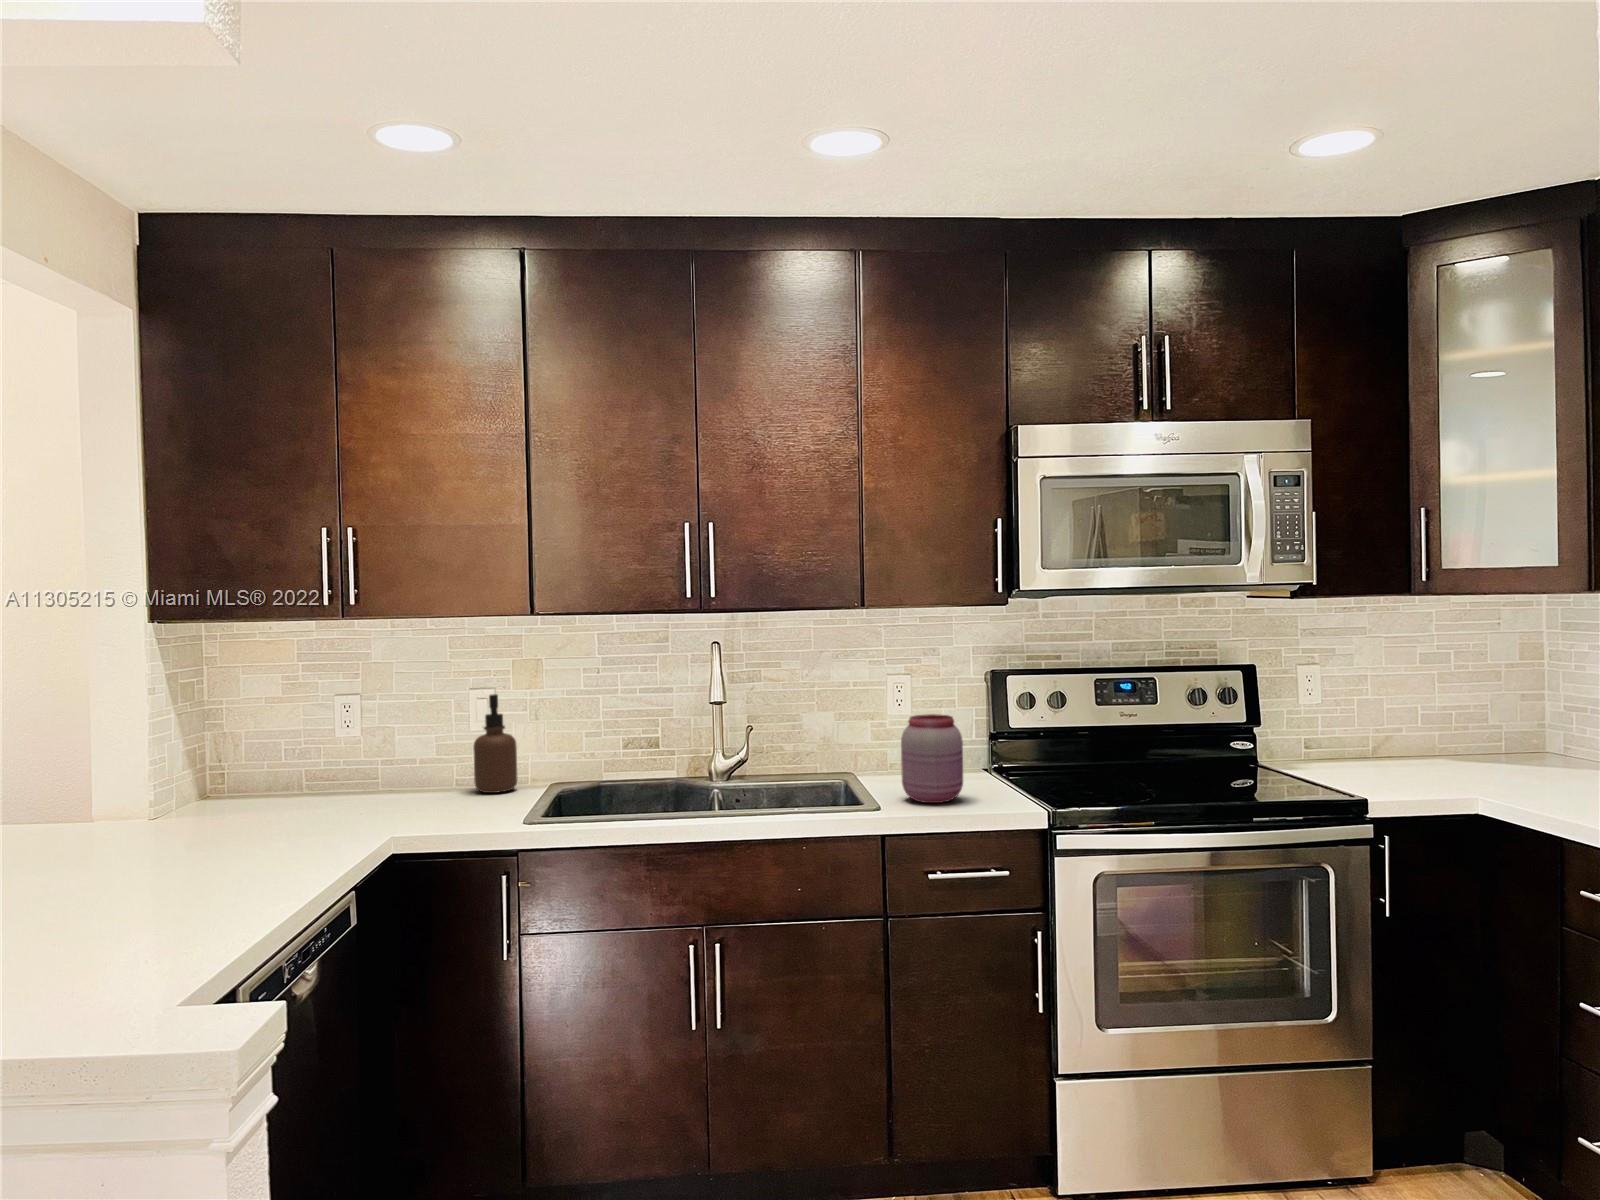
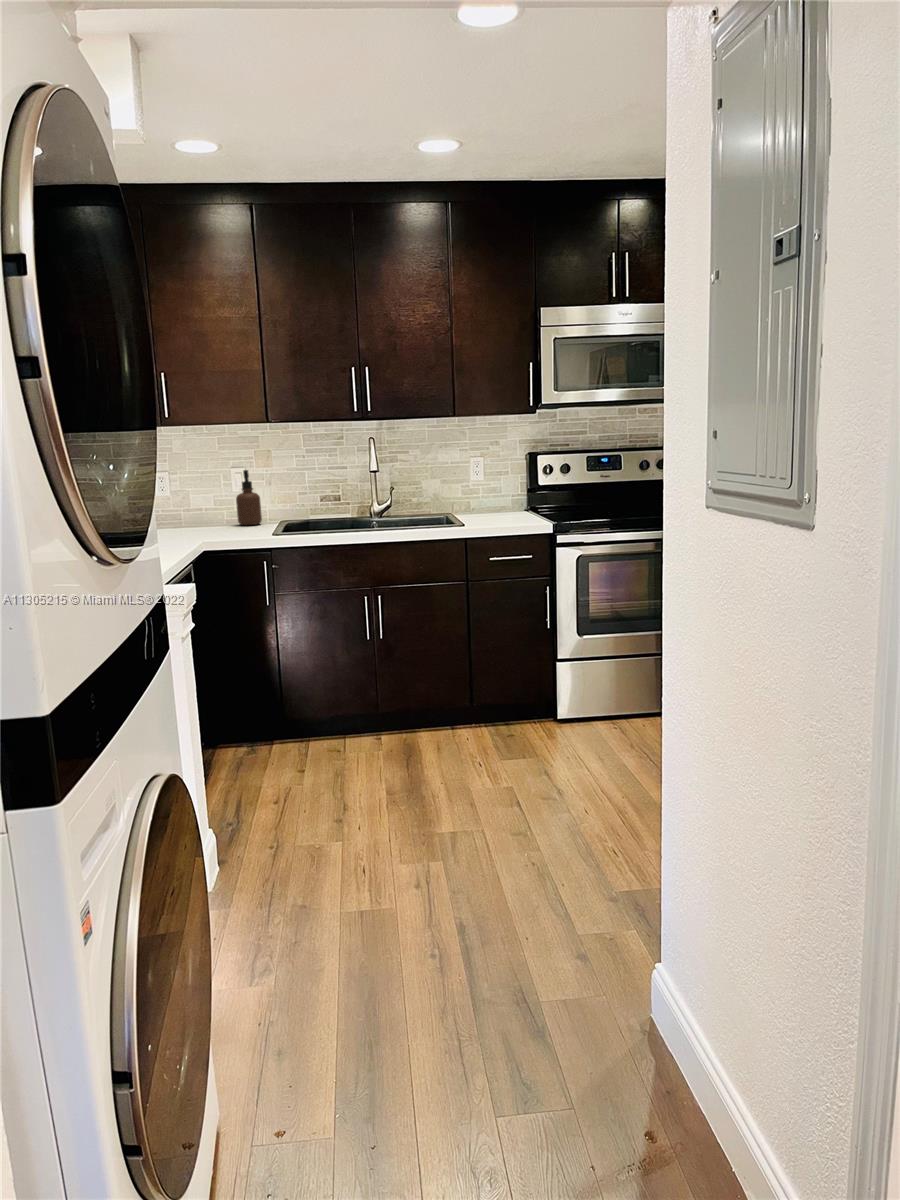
jar: present [901,714,963,803] -> none [476,475,510,523]

